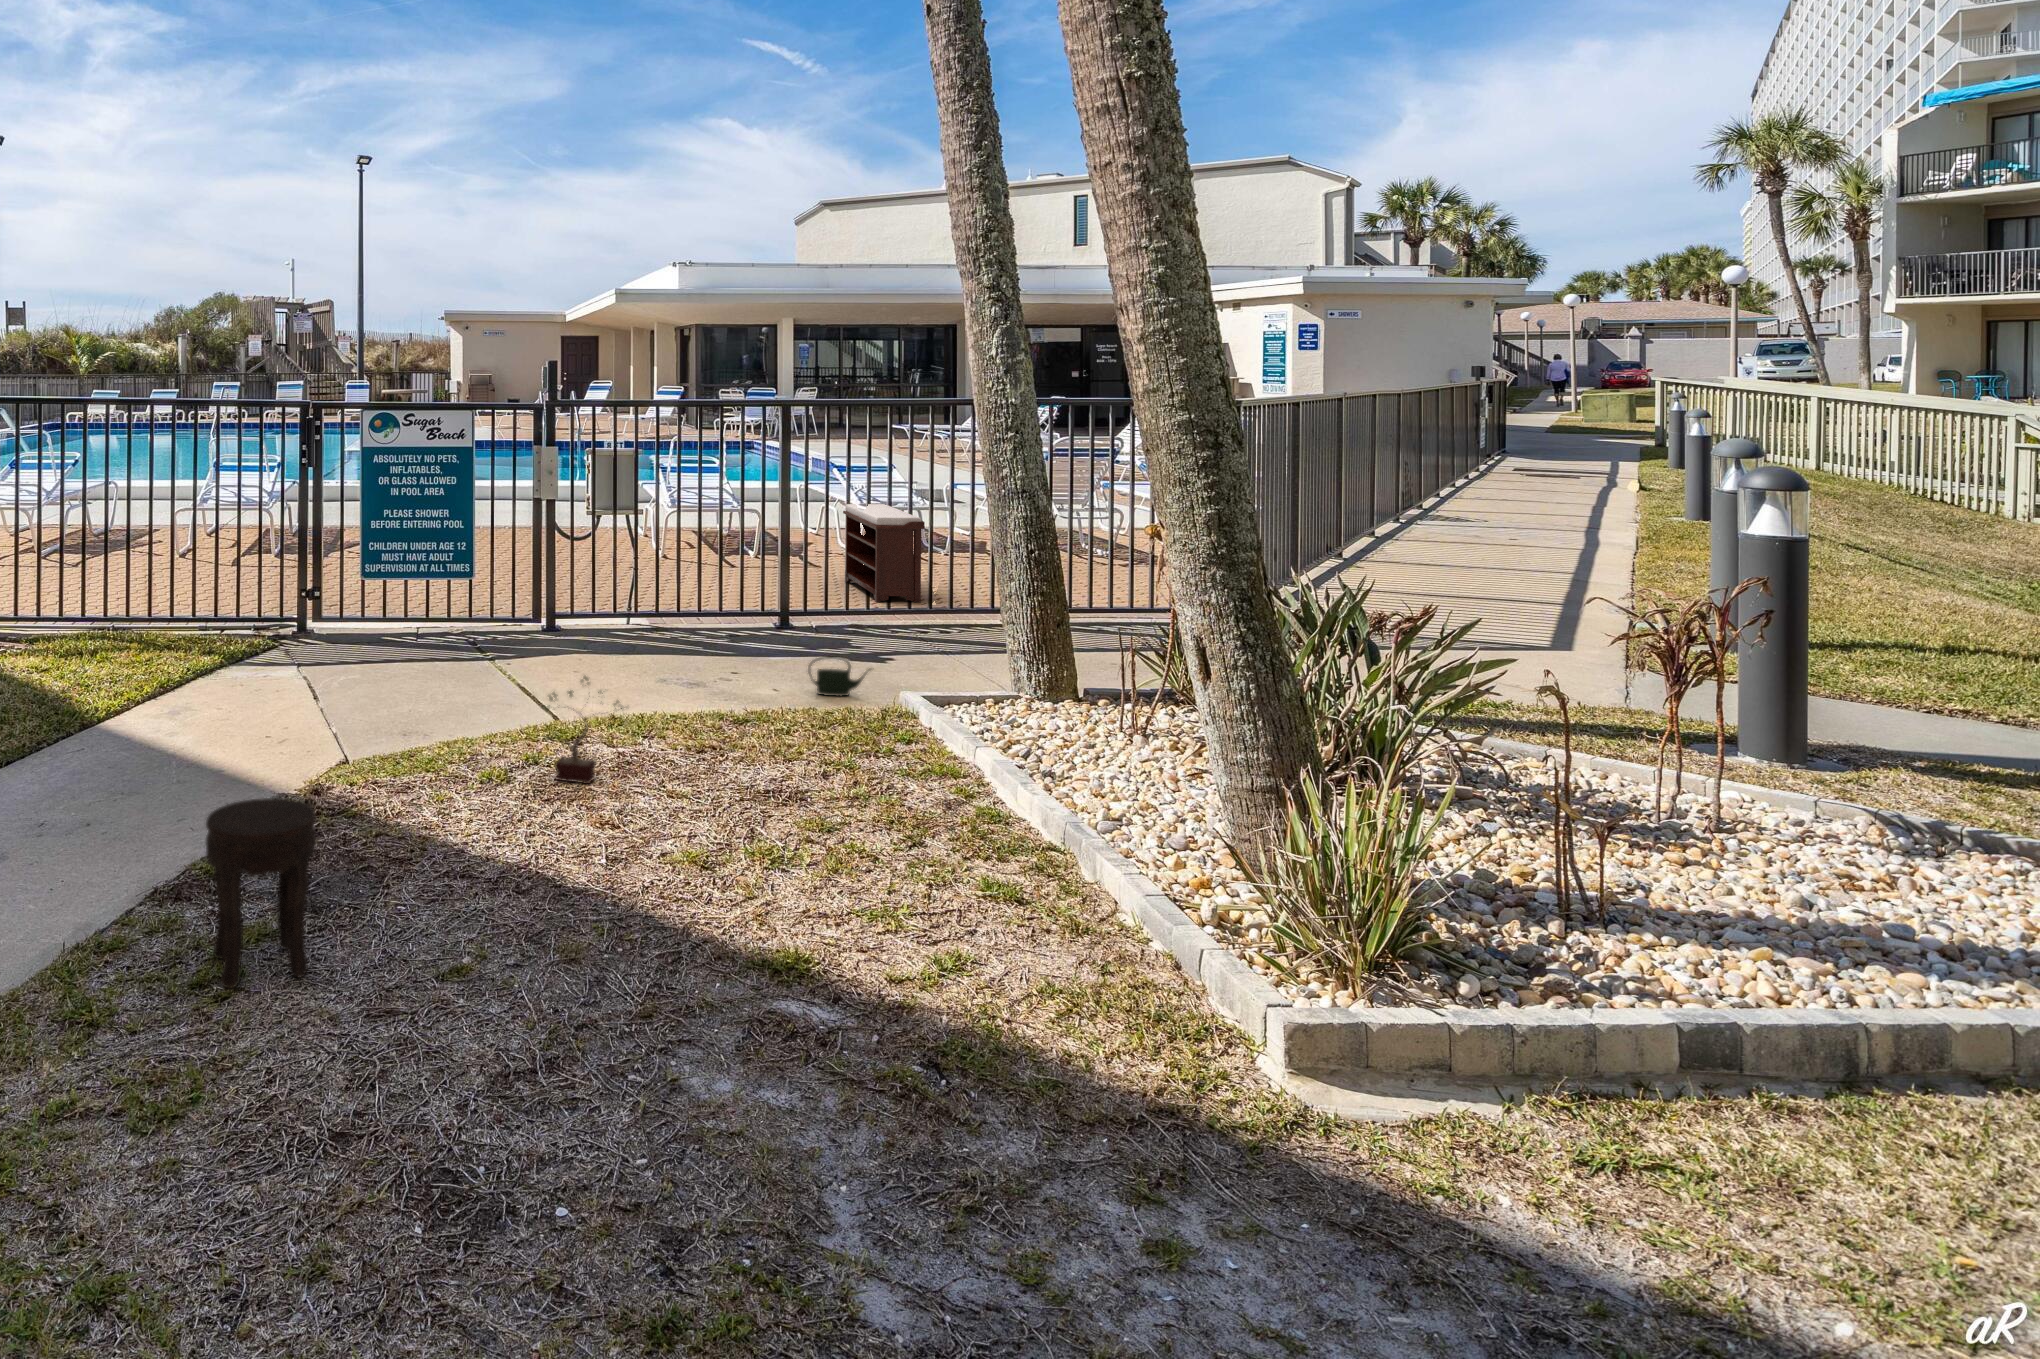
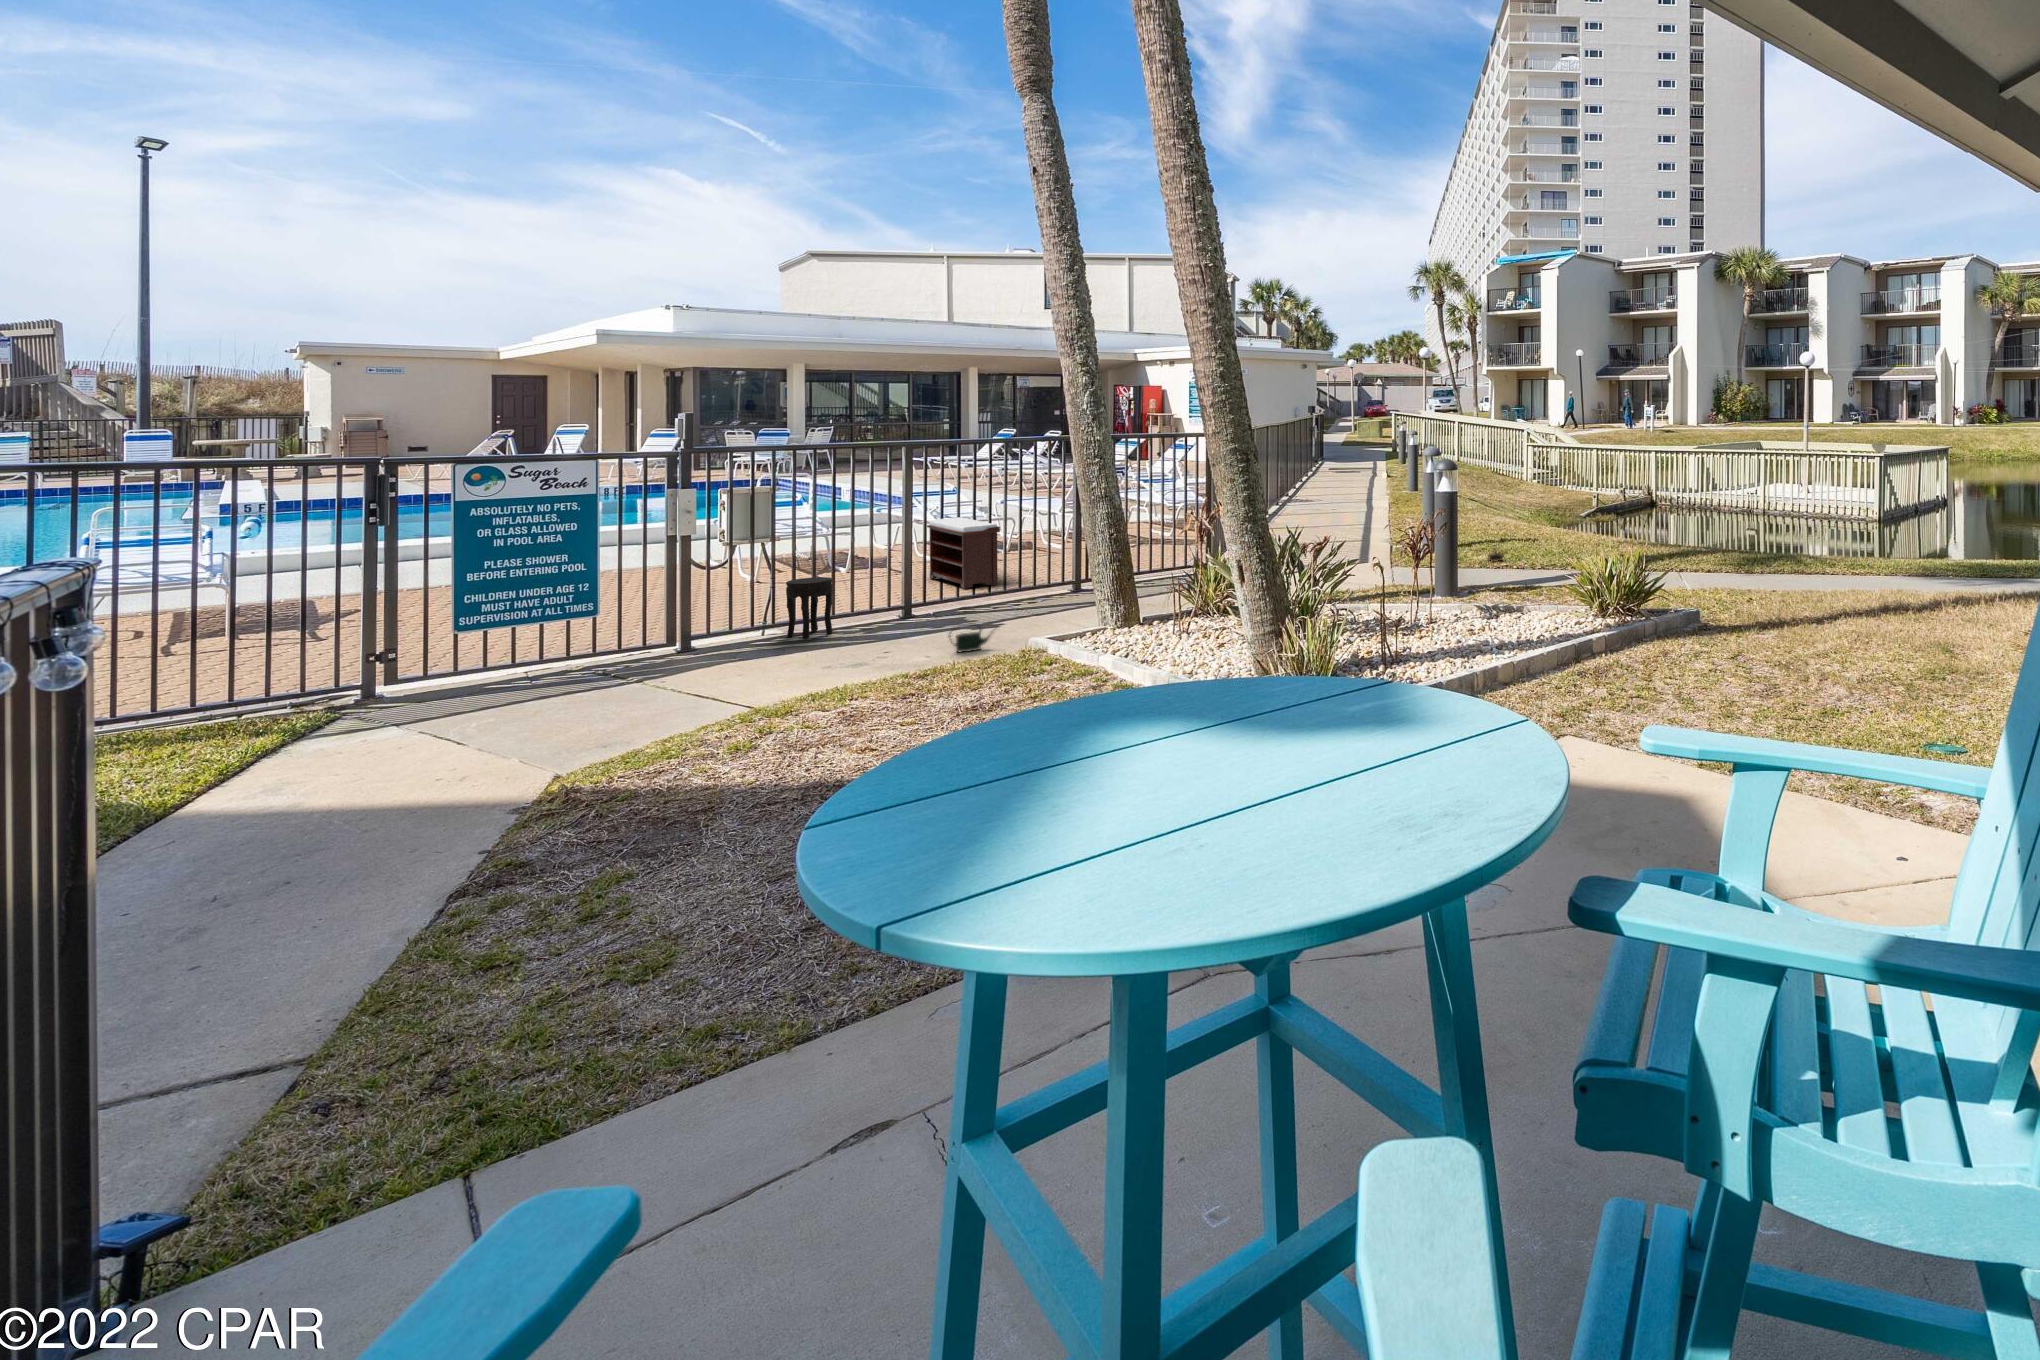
potted plant: present [542,676,623,784] -> present [1485,524,1503,562]
side table: present [206,798,316,988] -> present [786,577,833,639]

